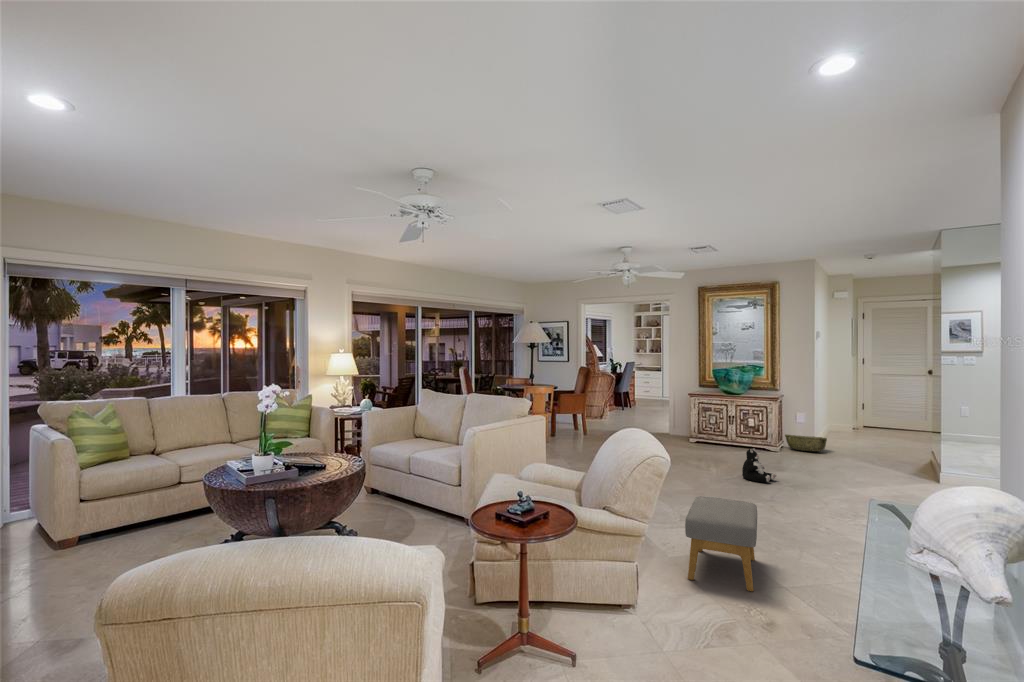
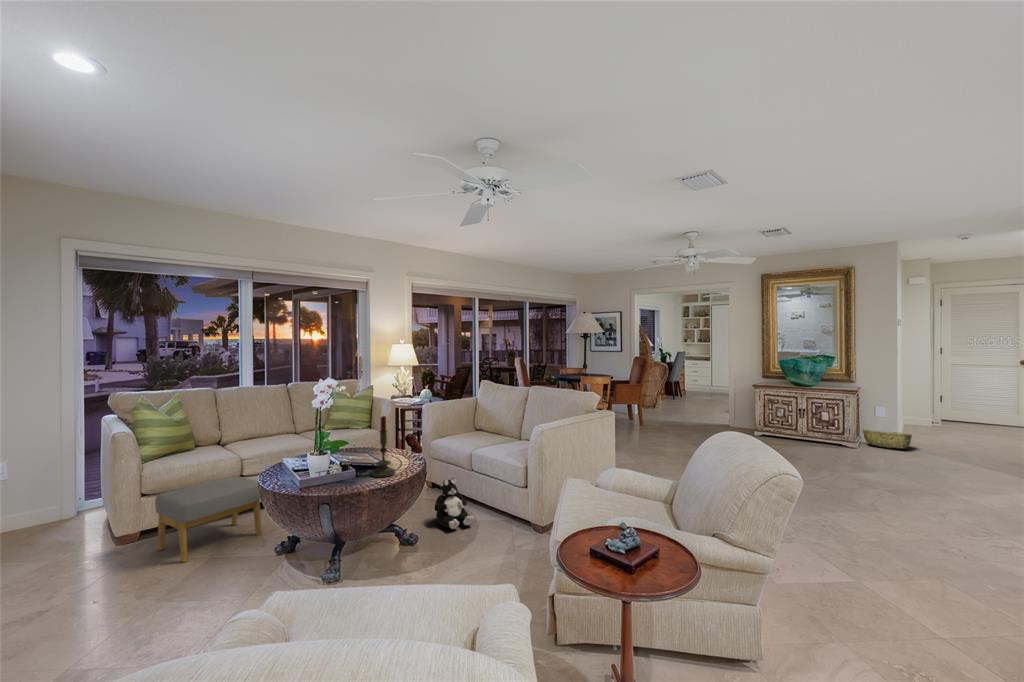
candle: none [313,418,336,476] -> present [371,416,395,477]
plush toy: present [742,448,777,482] -> present [434,478,474,529]
footstool: present [685,496,757,591] -> present [155,476,261,562]

